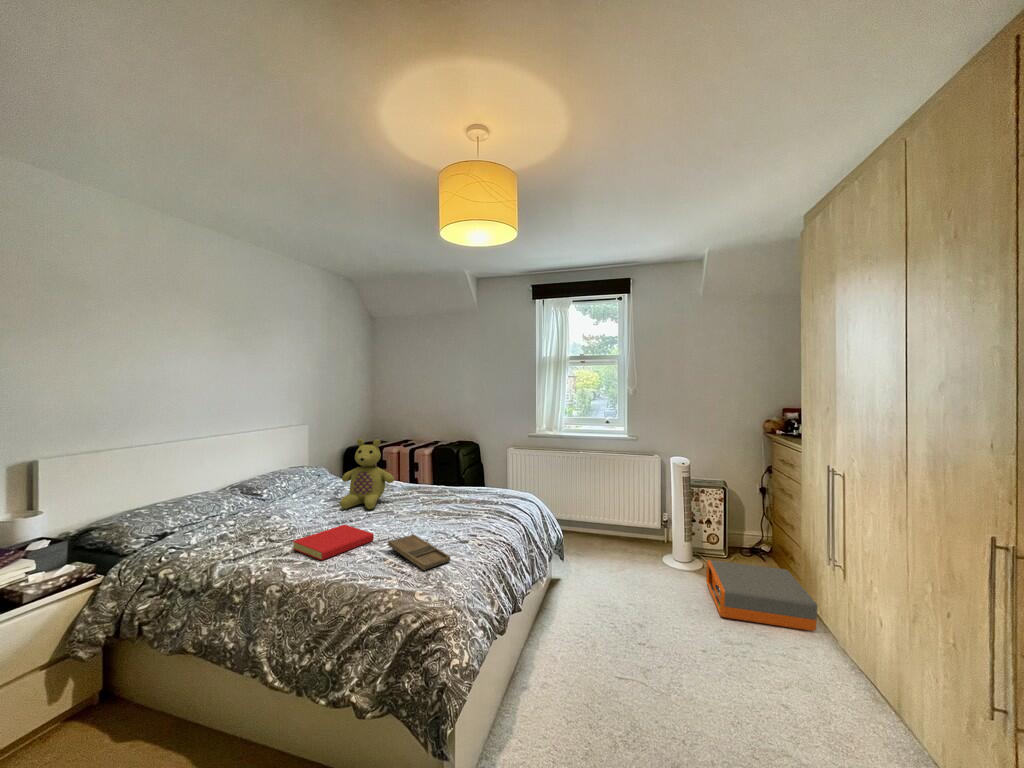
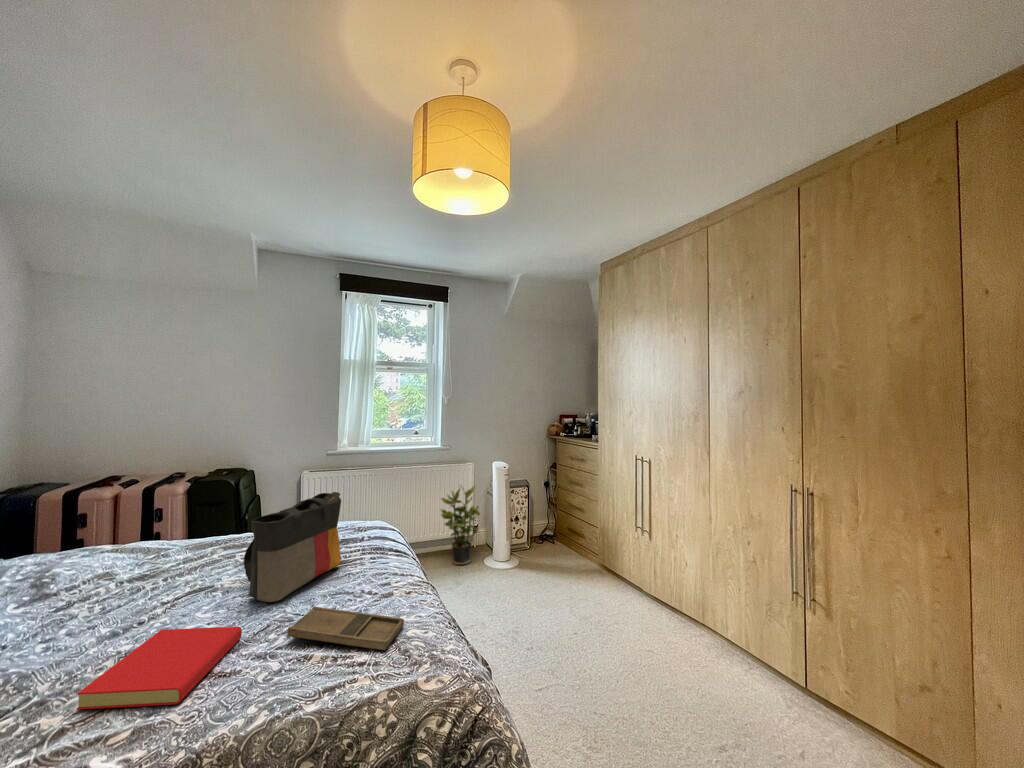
stuffed bear: present [340,439,394,509] -> none [84,476,199,606]
tote bag: none [395,462,465,527] -> present [244,492,341,602]
potted plant: none [620,476,662,554] -> present [441,486,480,565]
storage box: present [706,560,817,631] -> none [534,546,628,602]

